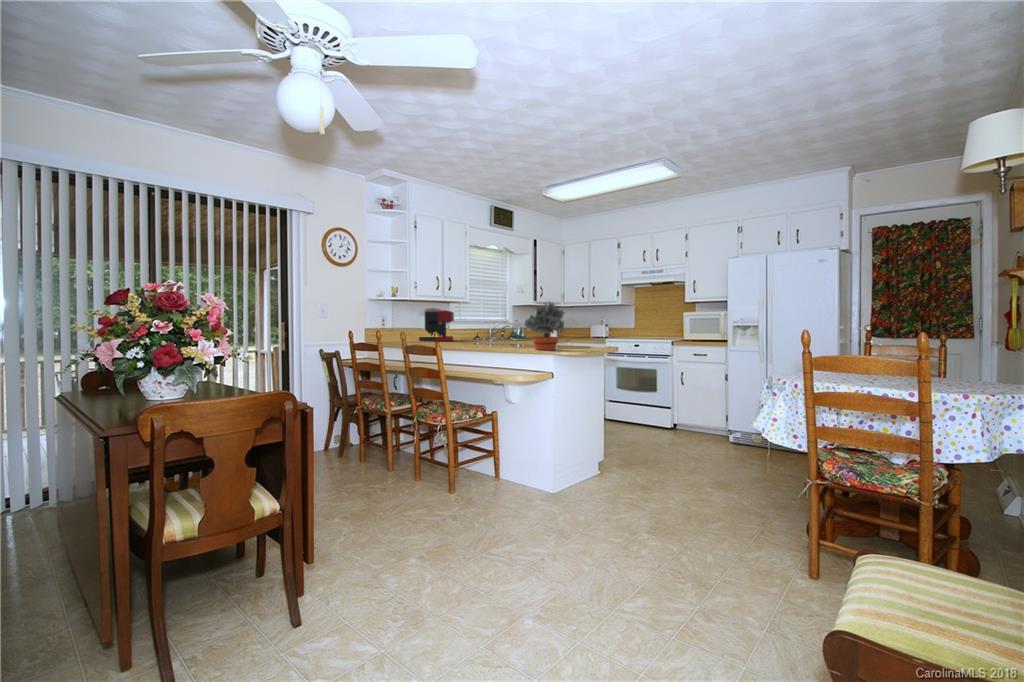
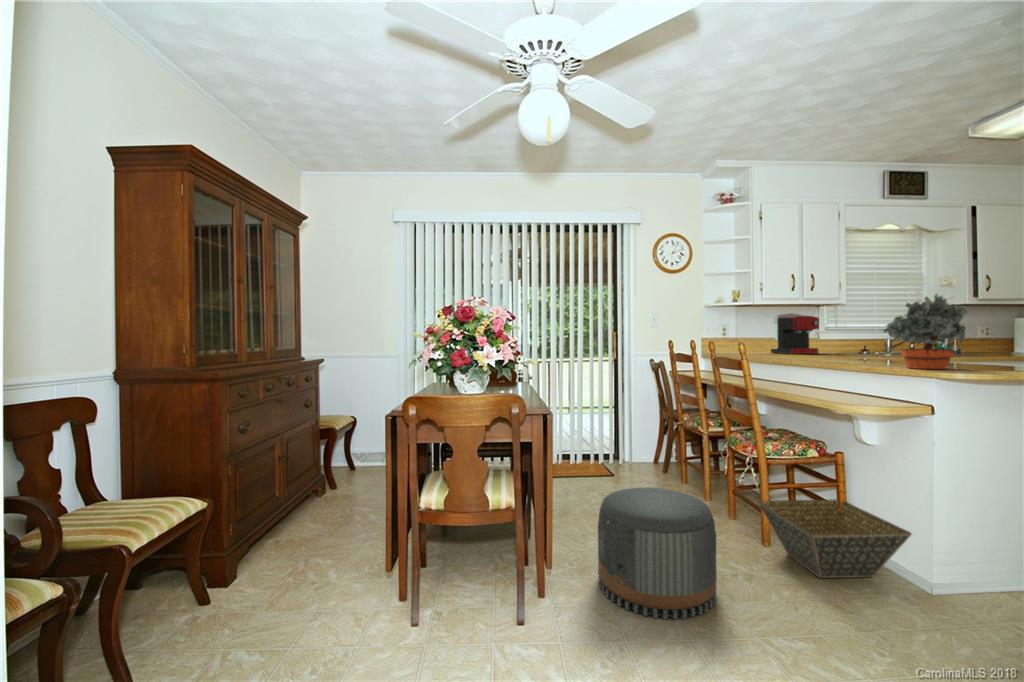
basket: none [448,447,543,504] -> present [758,499,911,578]
pouf: none [343,462,445,573] -> present [598,487,717,619]

